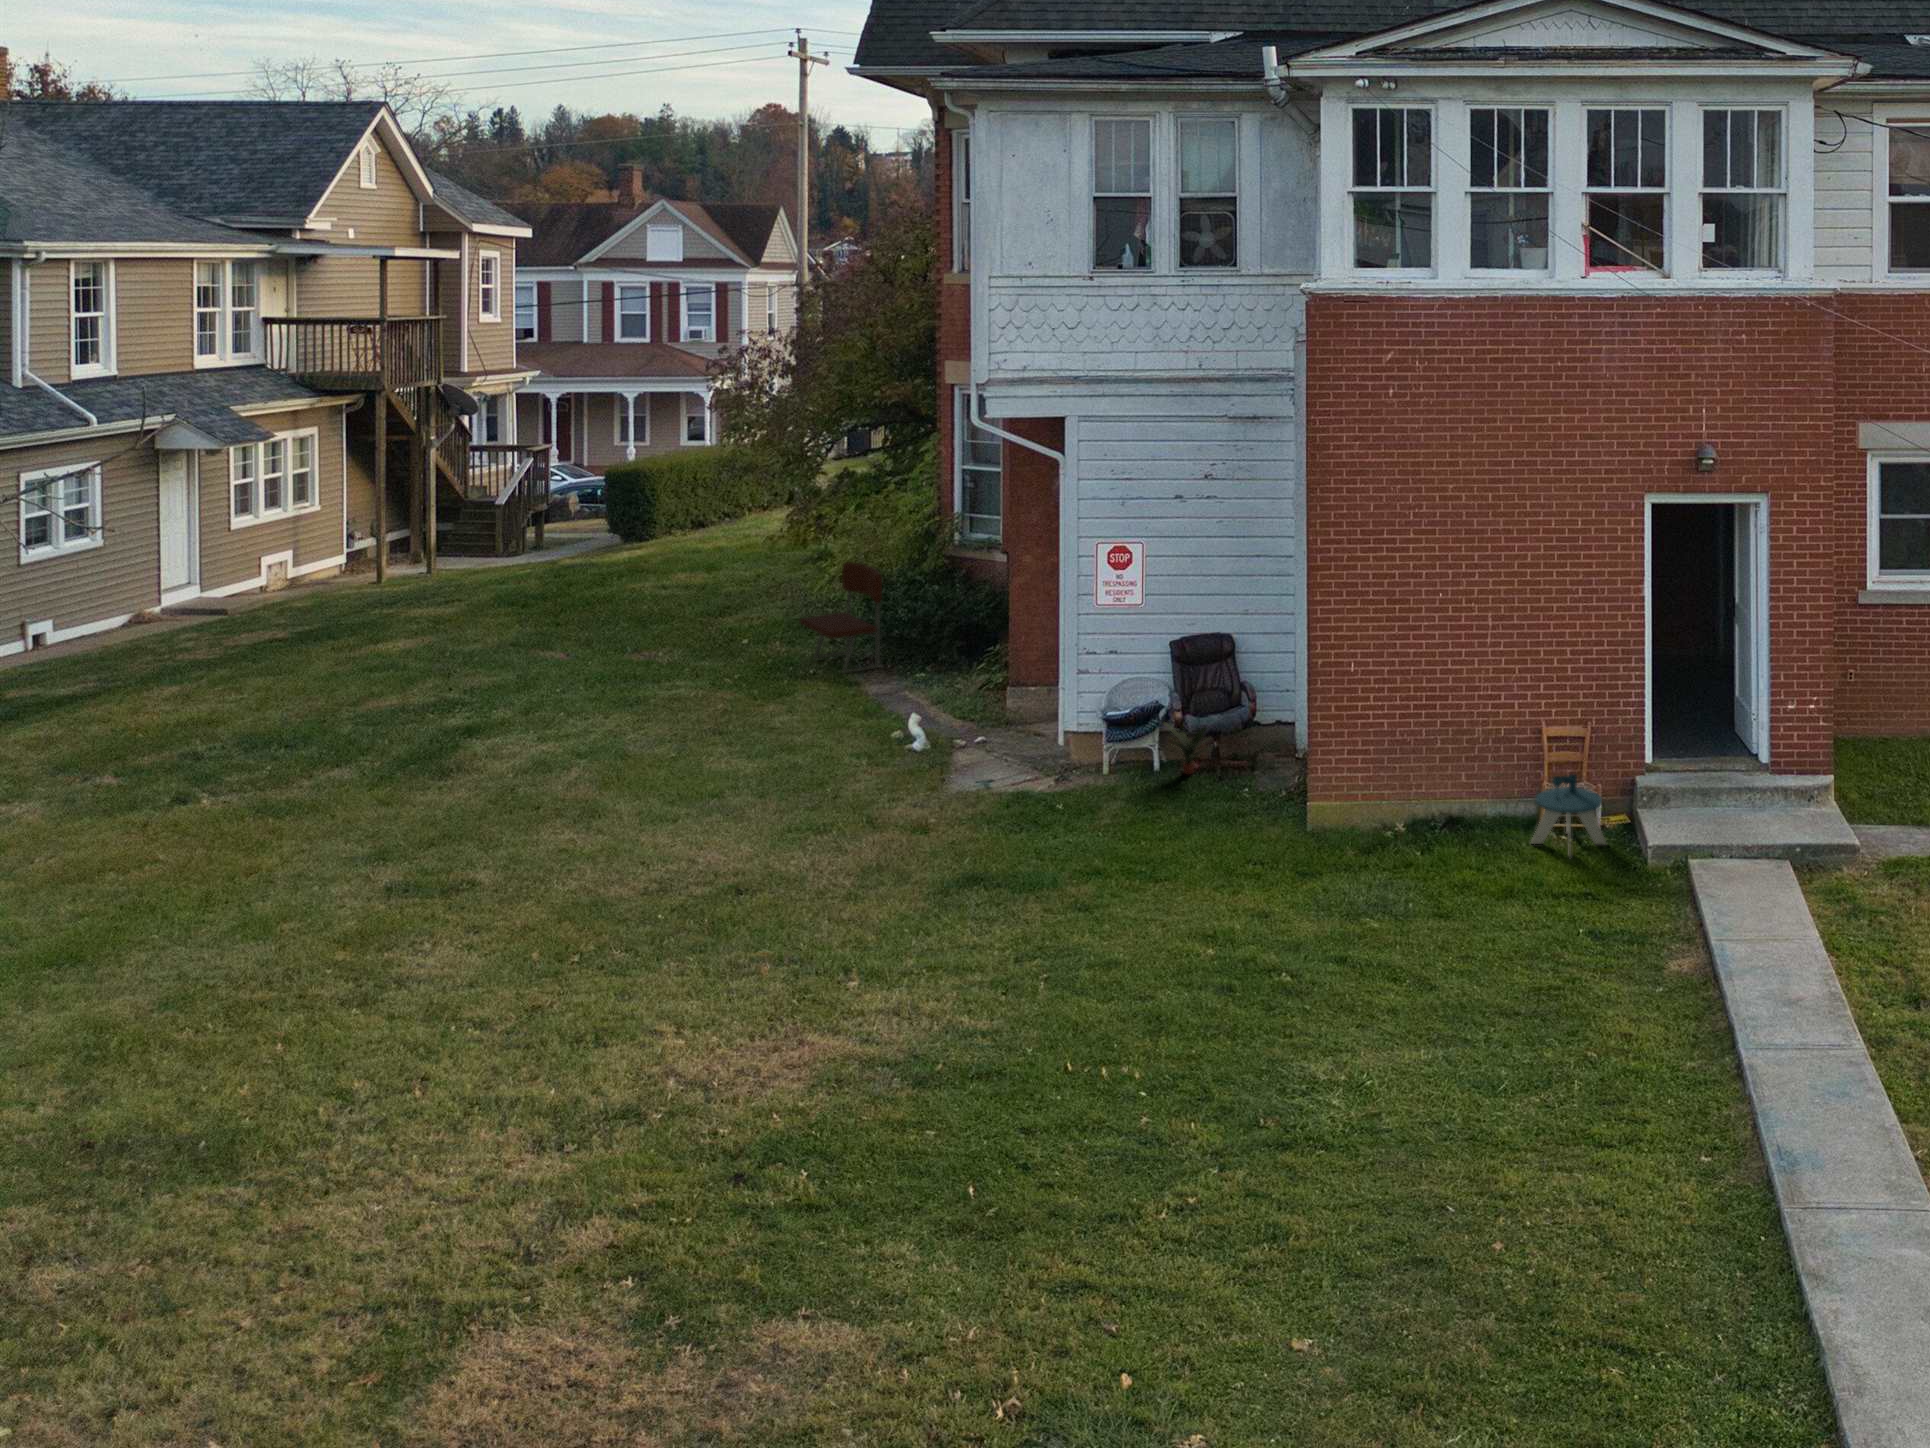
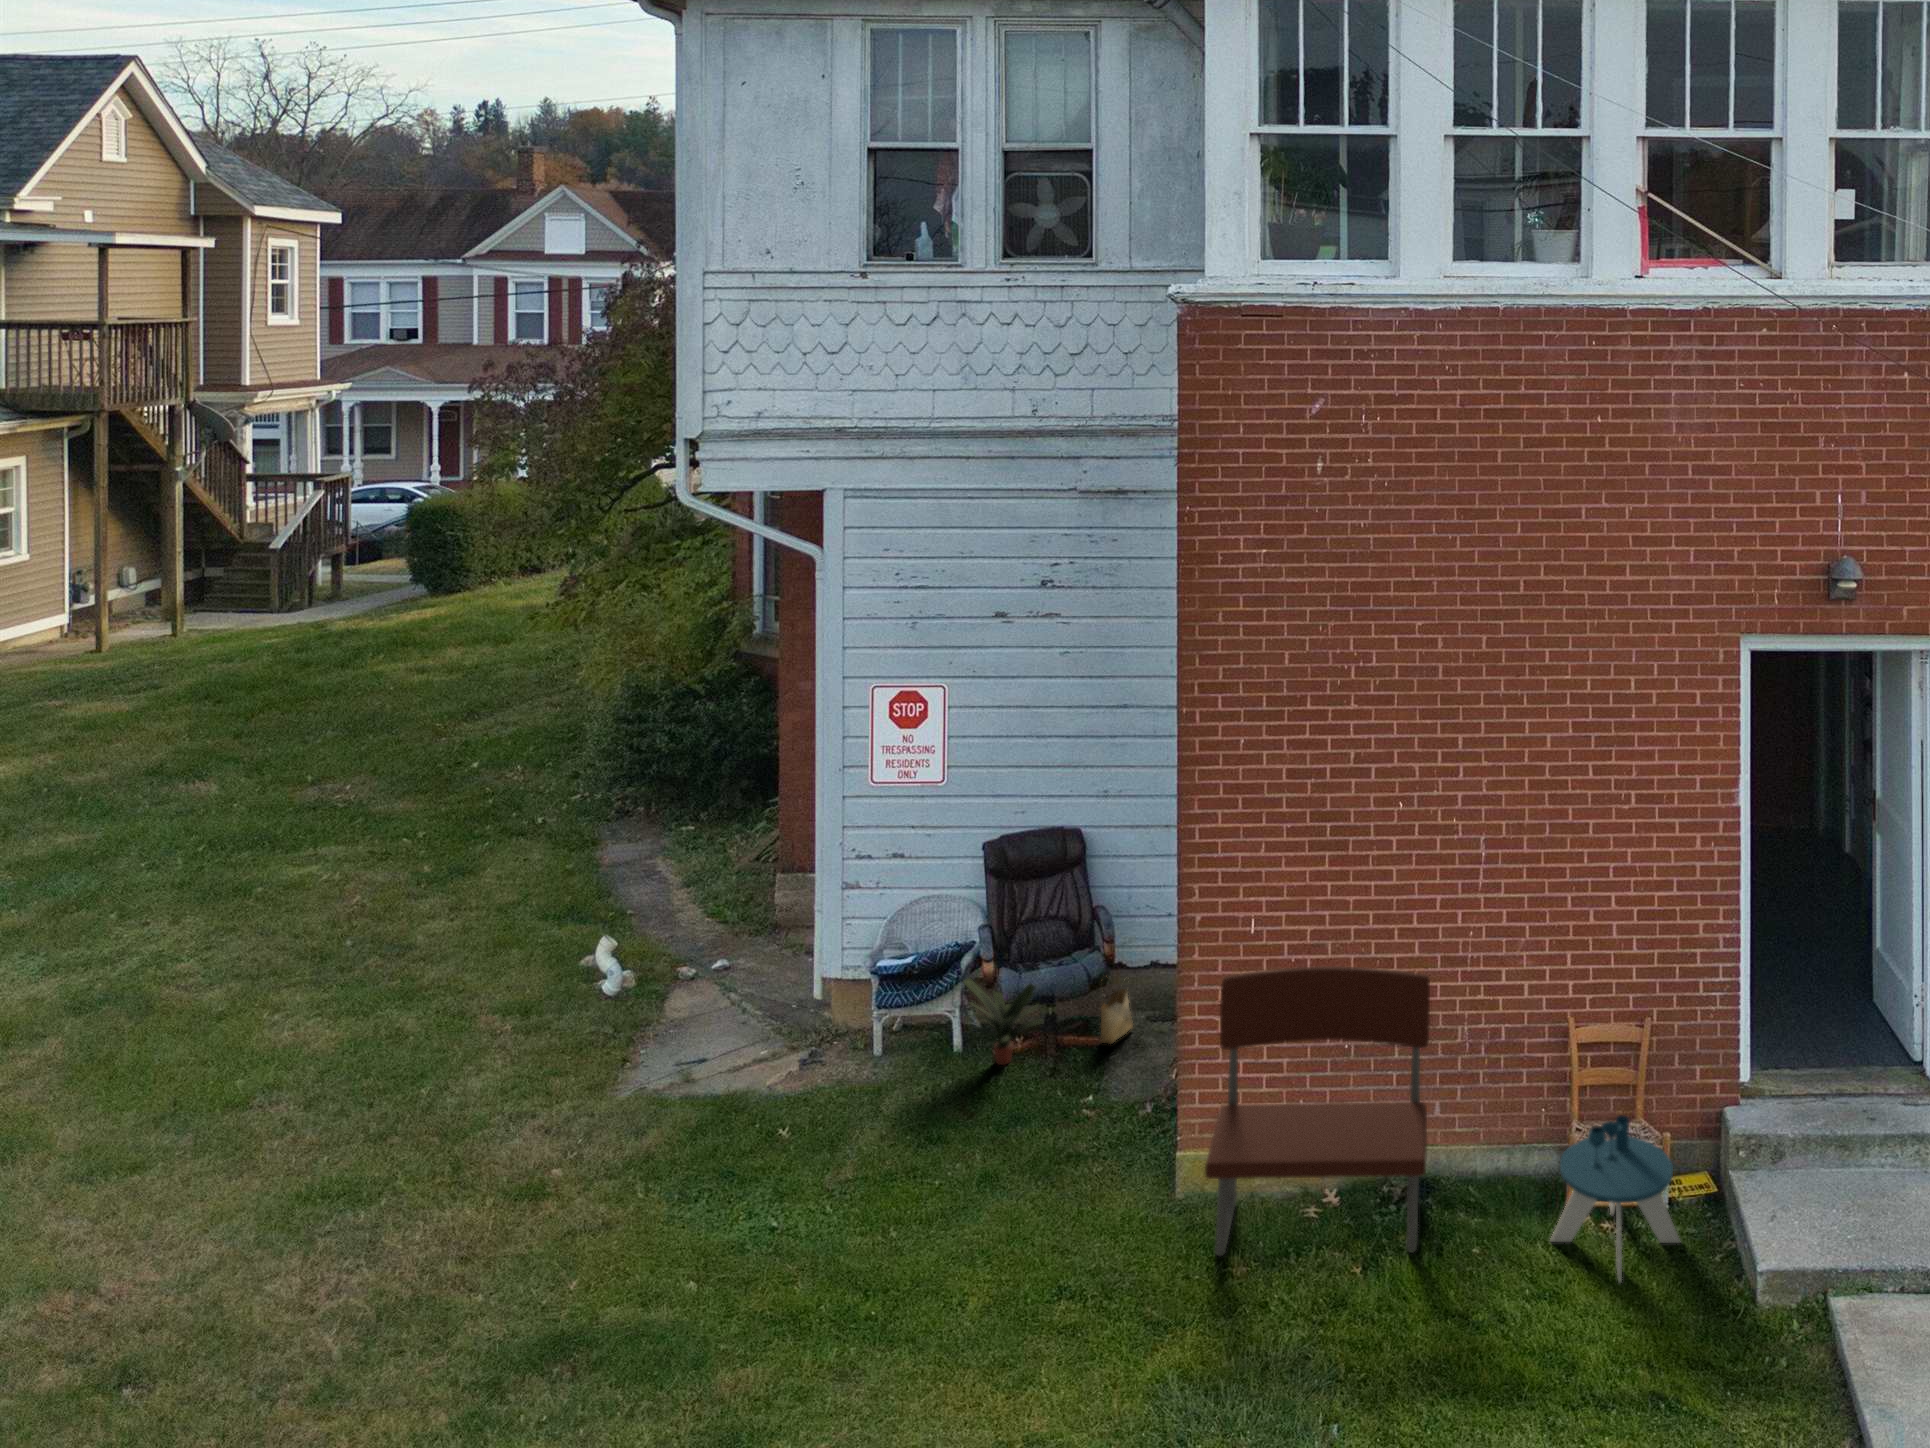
bench: present [800,562,882,673] -> present [1205,966,1430,1256]
woven basket: none [1247,724,1267,765] -> present [1100,979,1133,1043]

